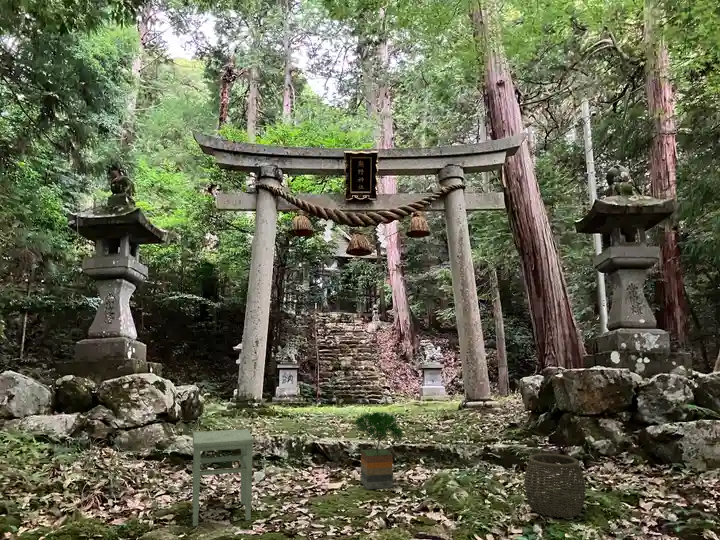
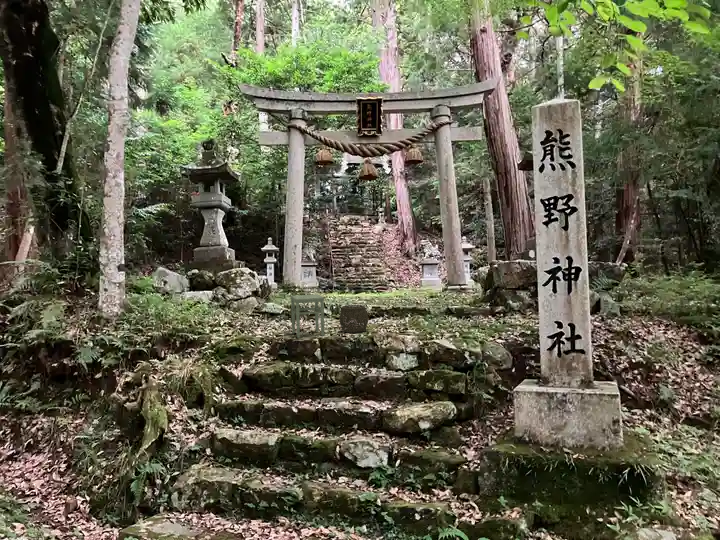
potted tree: present [355,412,403,489] -> none [372,285,401,326]
woven basket: present [524,454,586,518] -> present [339,305,368,332]

